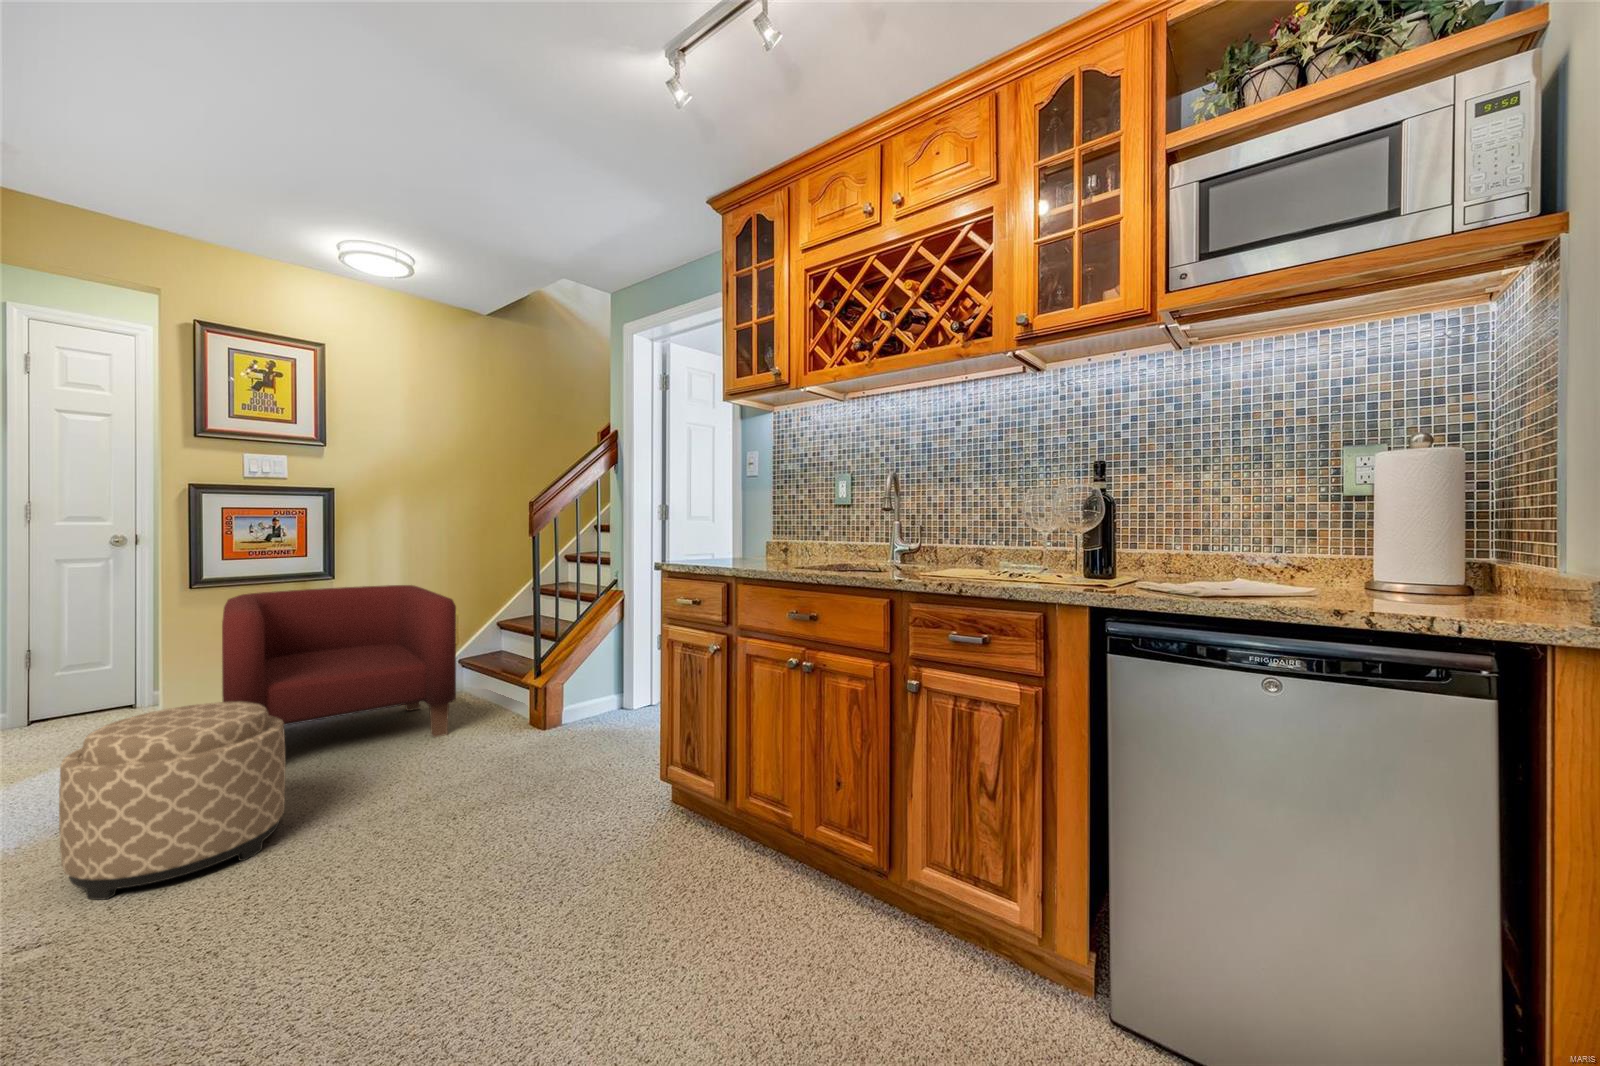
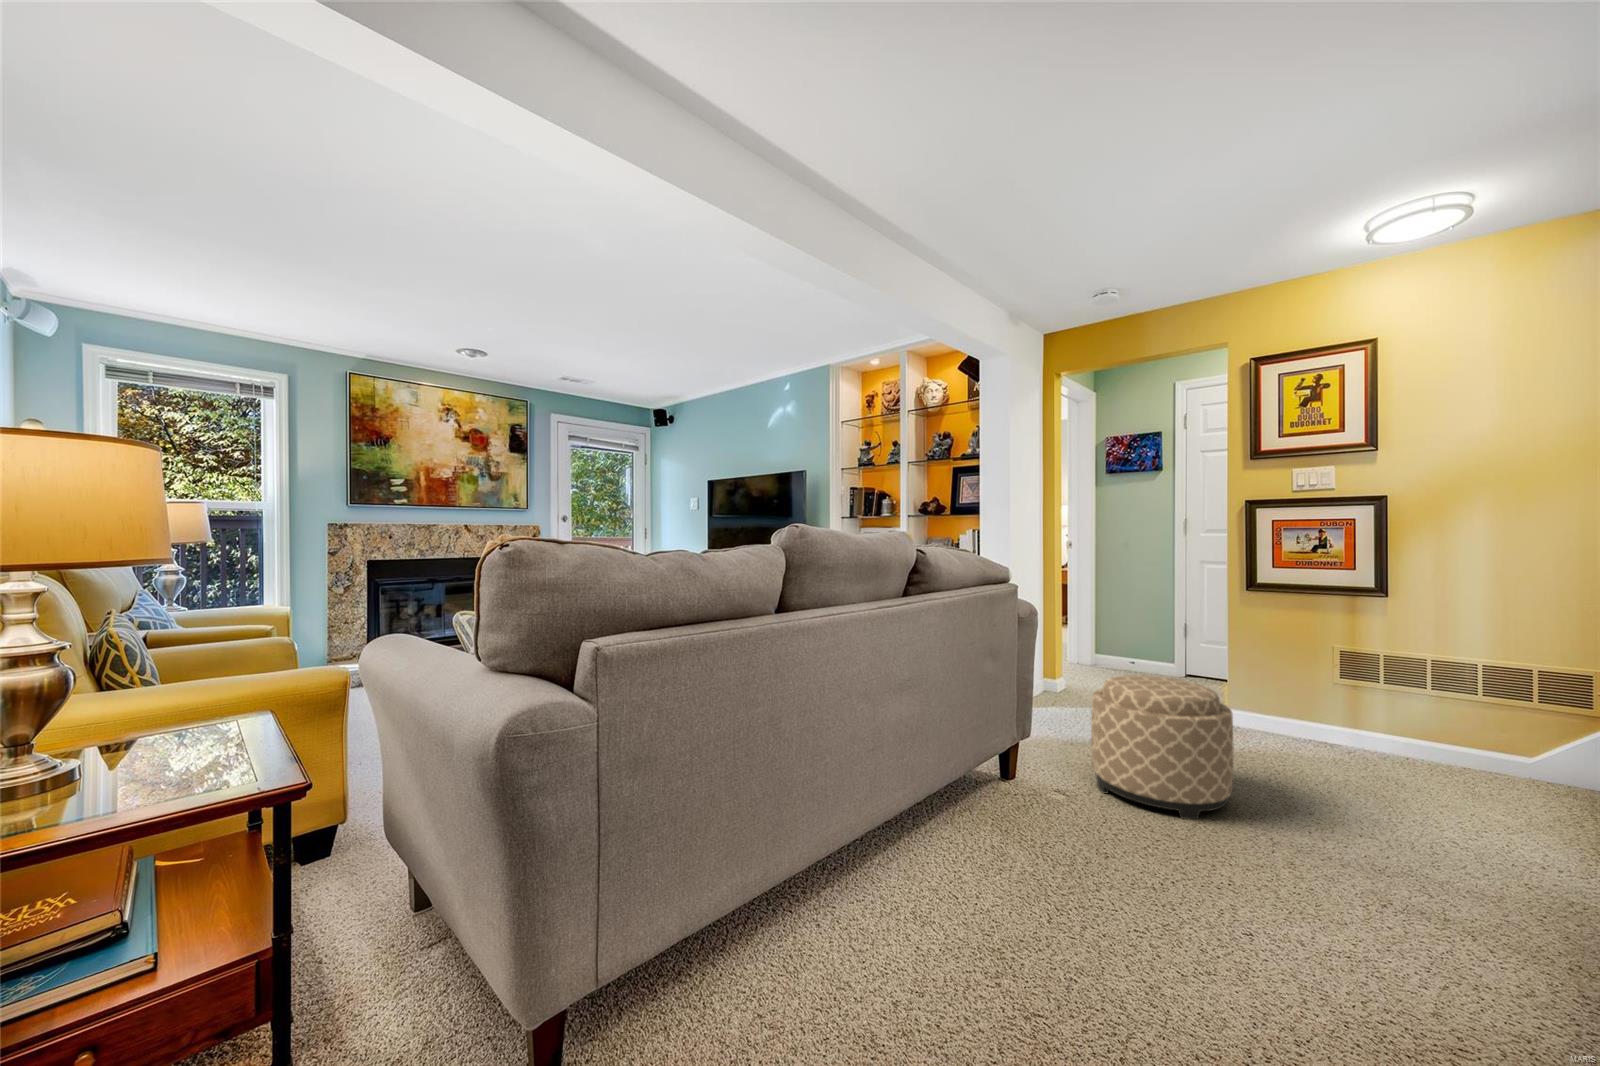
armchair: present [222,585,456,737] -> none [1228,601,1509,826]

